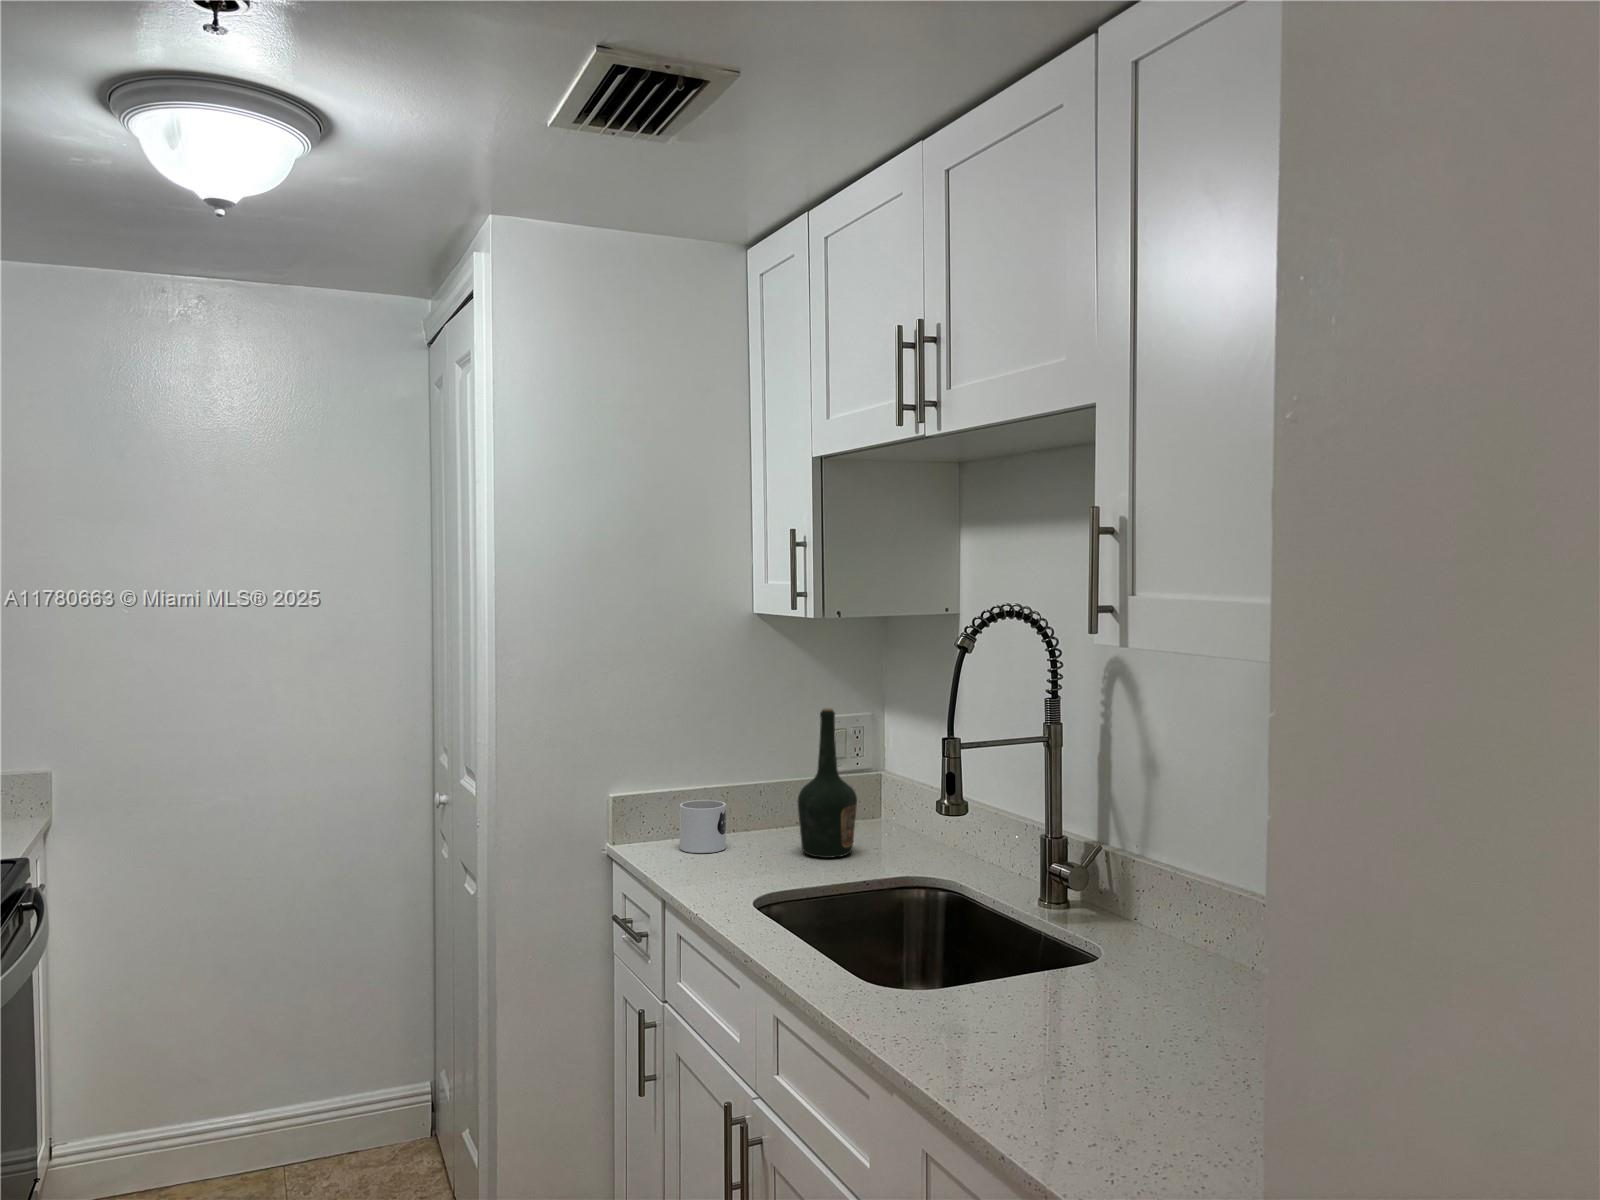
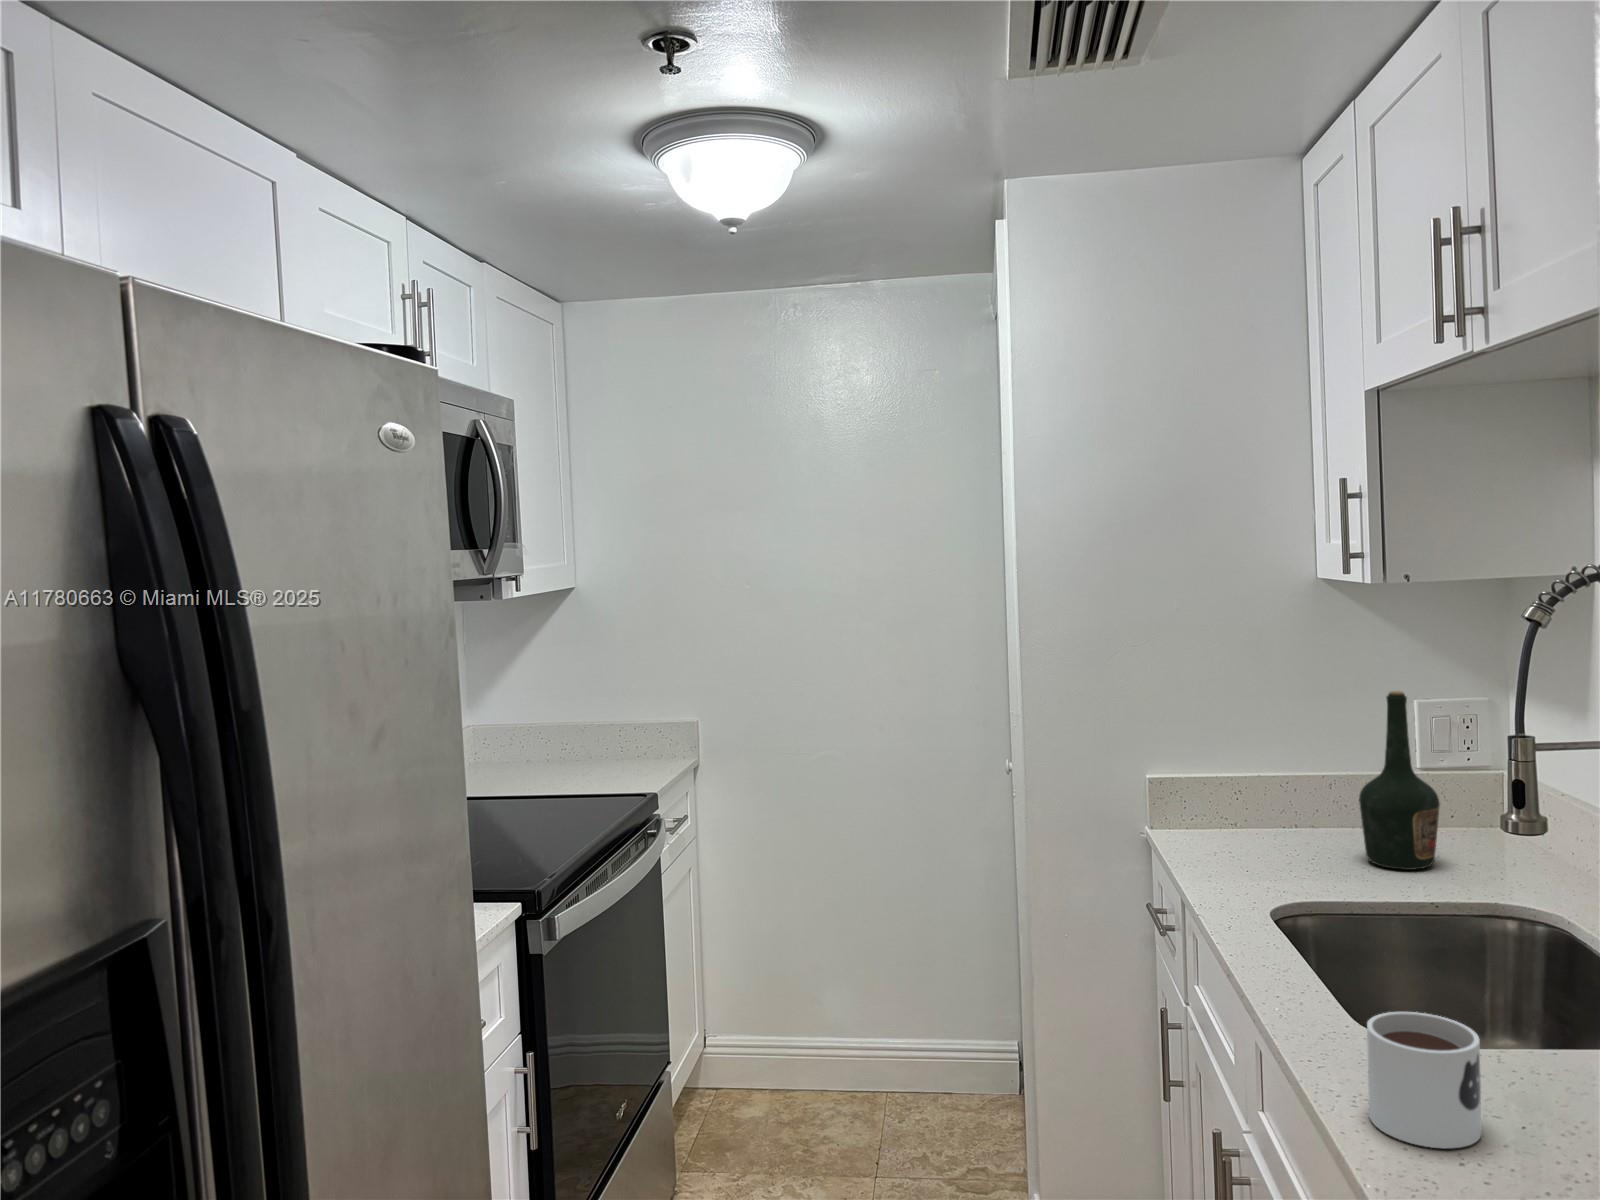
mug: present [680,800,726,853] -> present [1367,1012,1481,1149]

